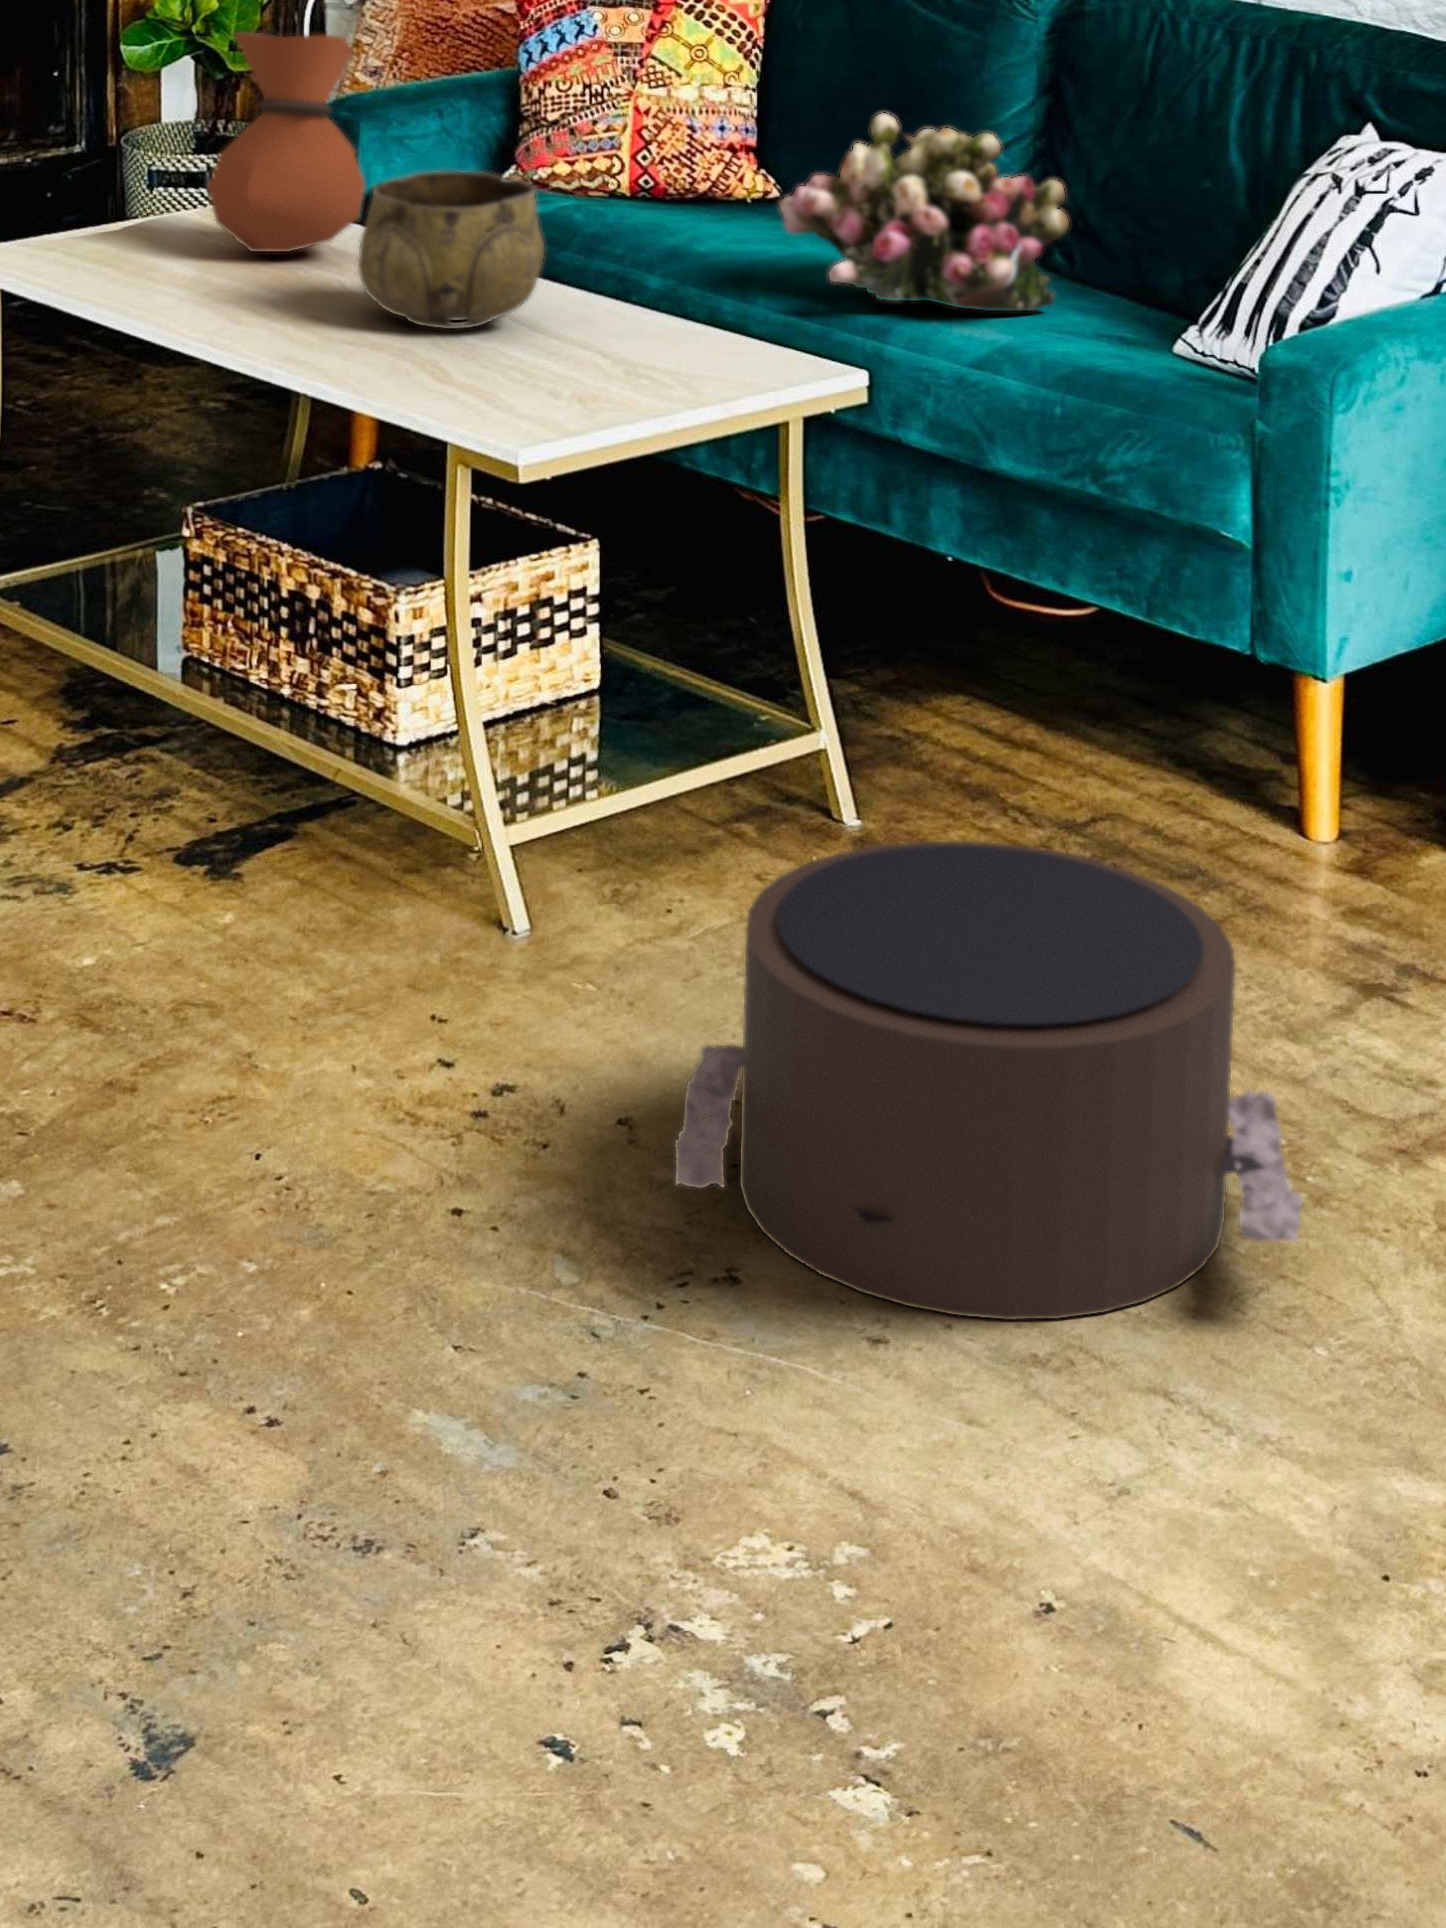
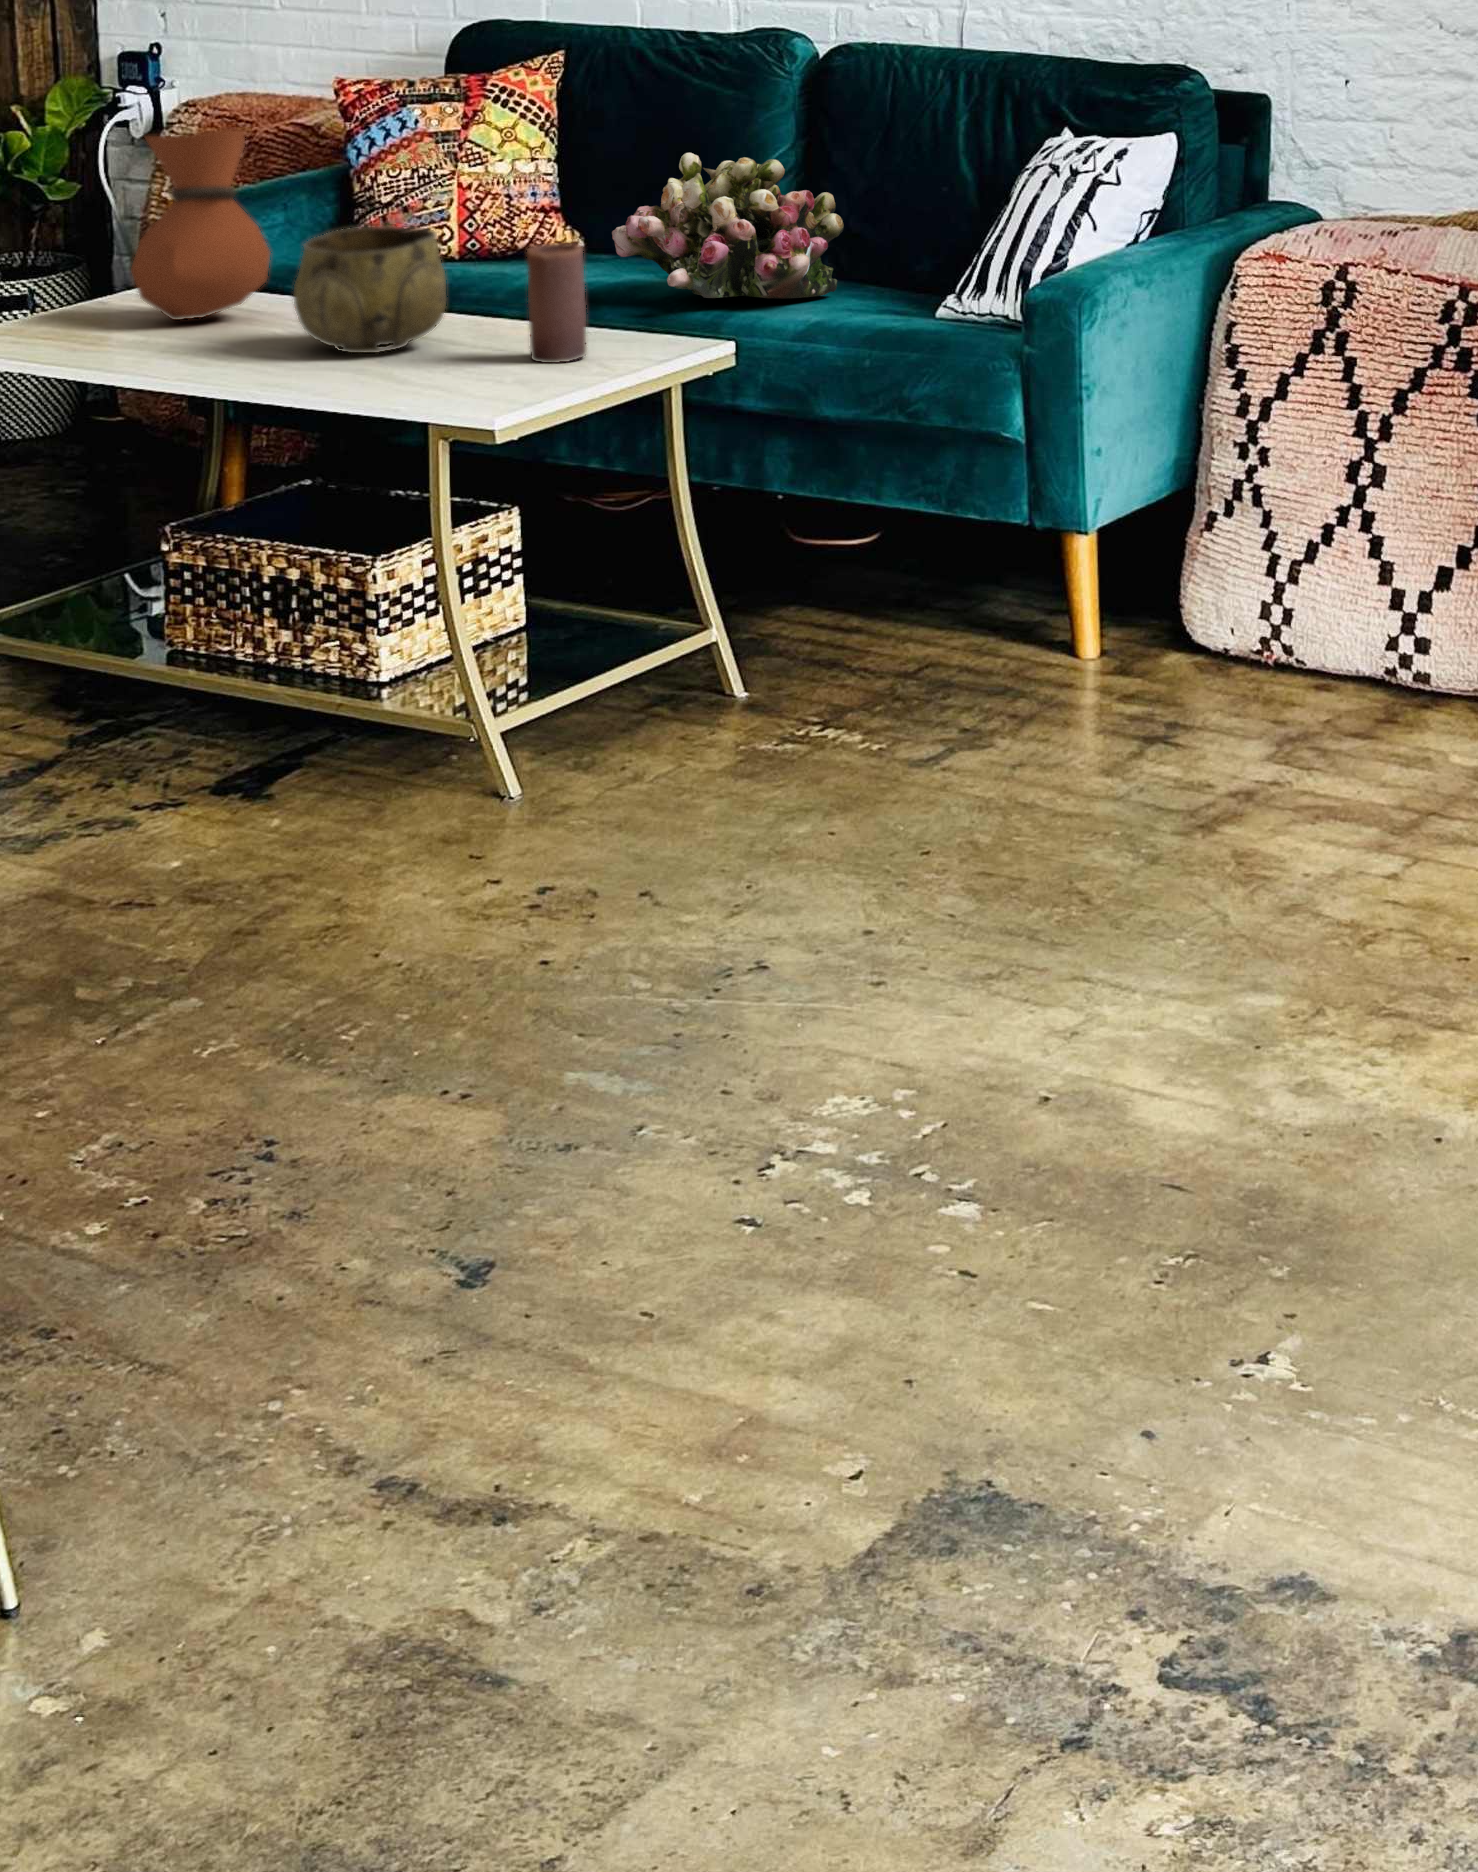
candle: none [622,222,694,373] -> present [527,243,587,363]
pouf: present [675,841,1302,1320] -> none [699,654,1161,972]

